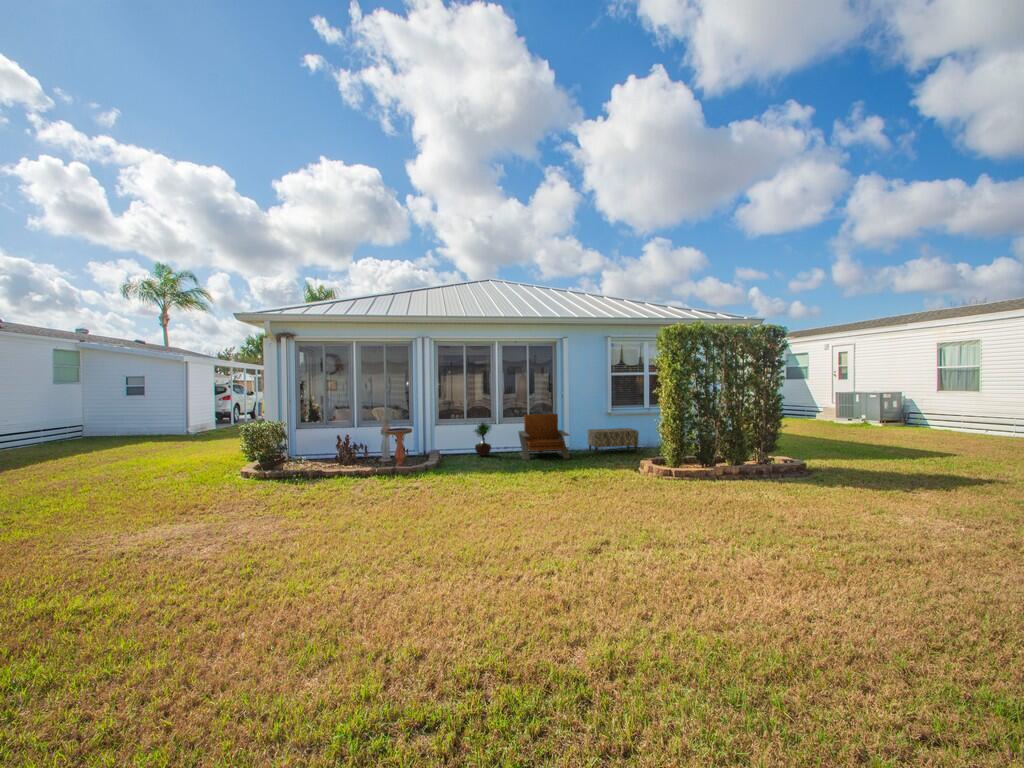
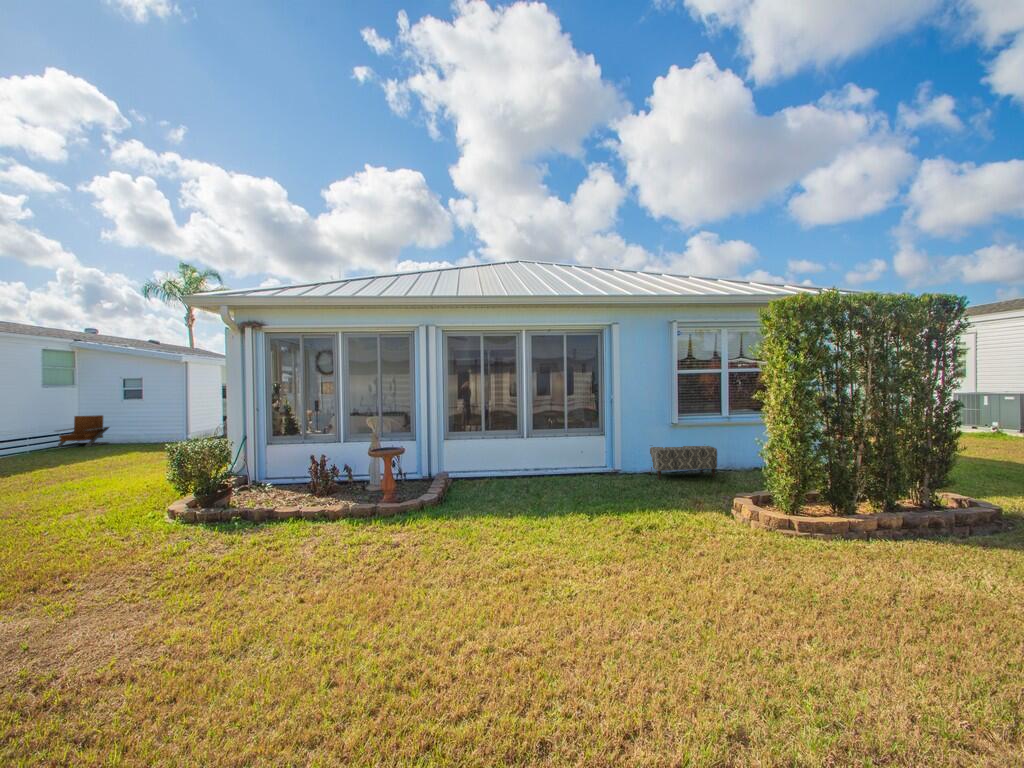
lounge chair: present [518,414,570,460] -> present [56,415,109,447]
potted tree: present [475,423,492,456] -> none [492,432,520,480]

